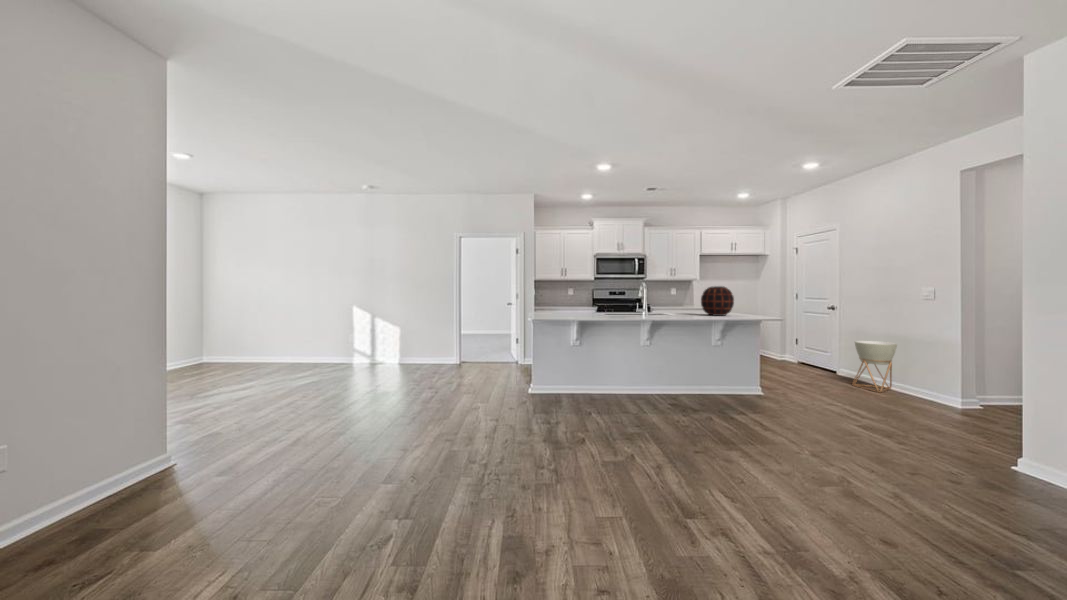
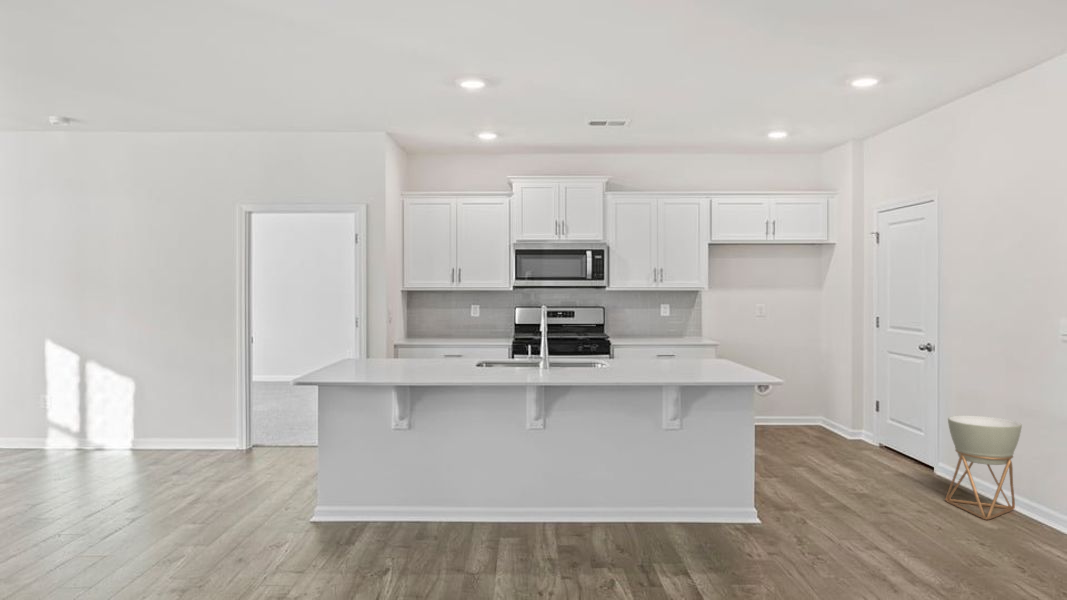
decorative vase: present [701,286,734,316] -> none [643,315,703,372]

